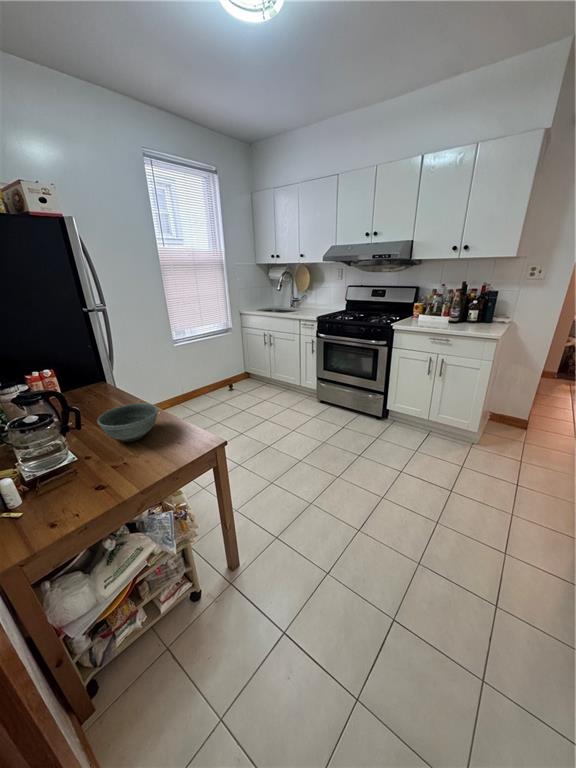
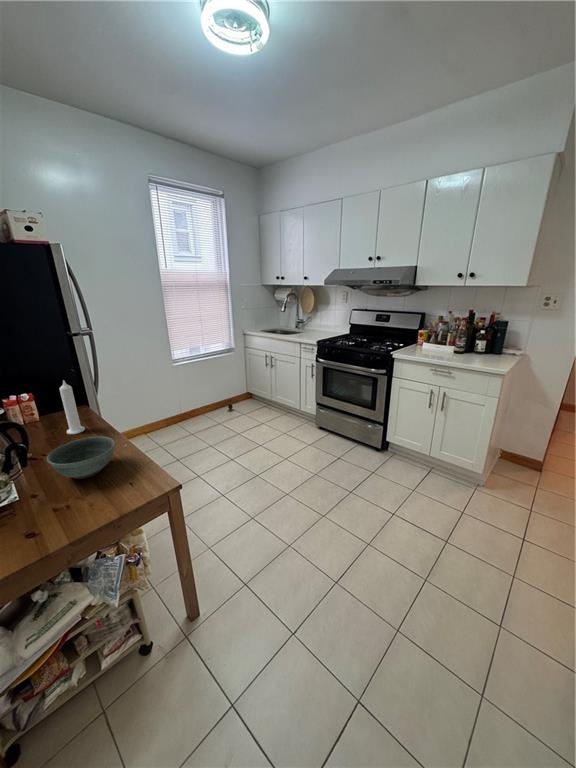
candle: none [90,353,115,406] -> present [60,381,85,434]

